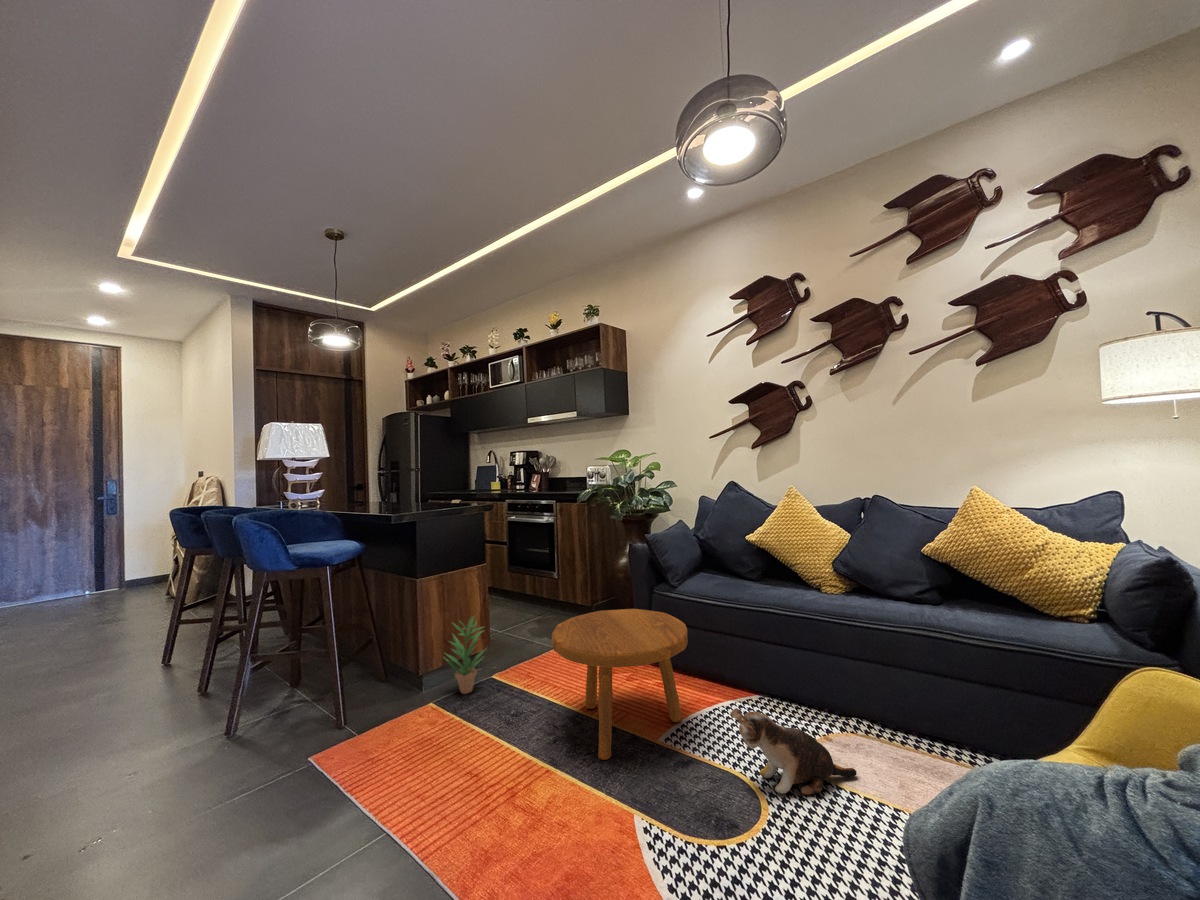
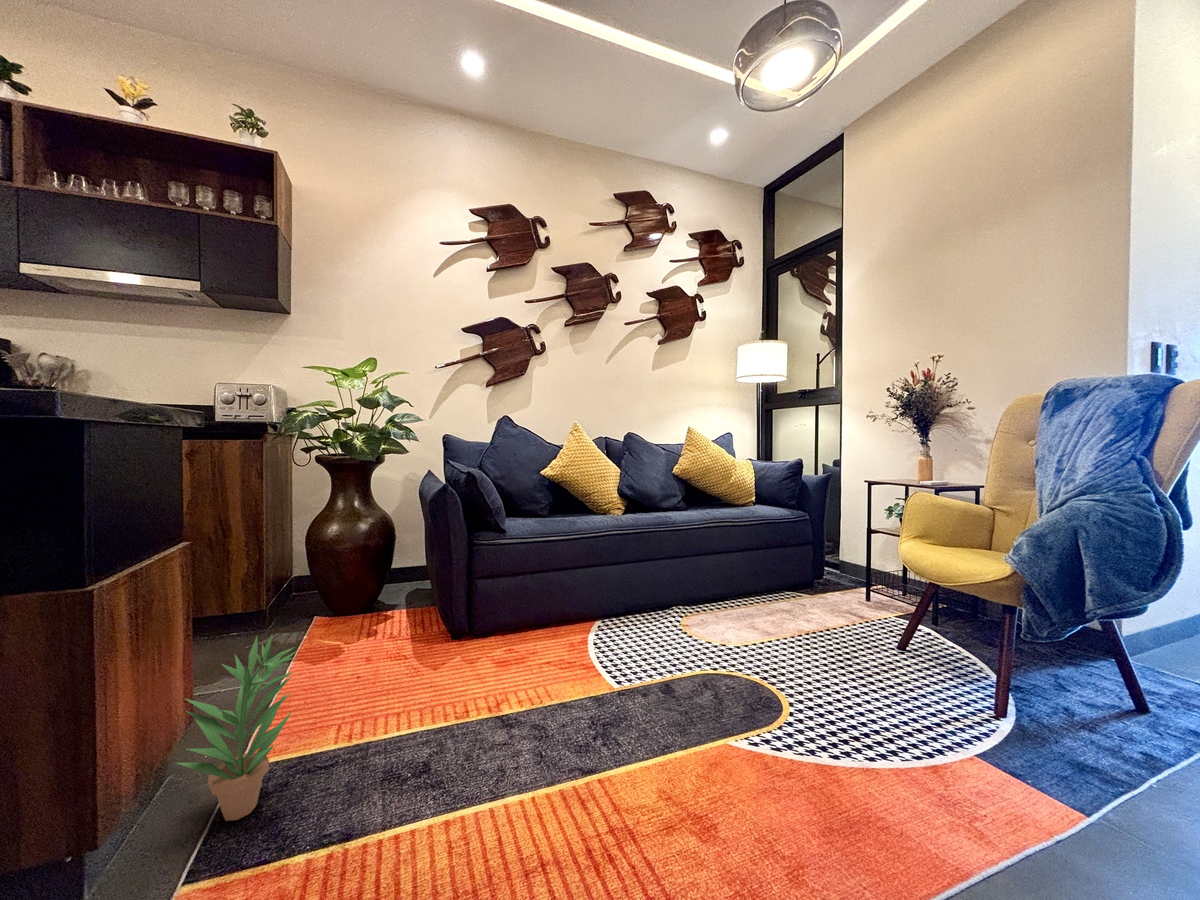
footstool: present [551,609,688,760] -> none [483,549,661,730]
plush toy: present [731,709,857,795] -> none [713,601,756,662]

